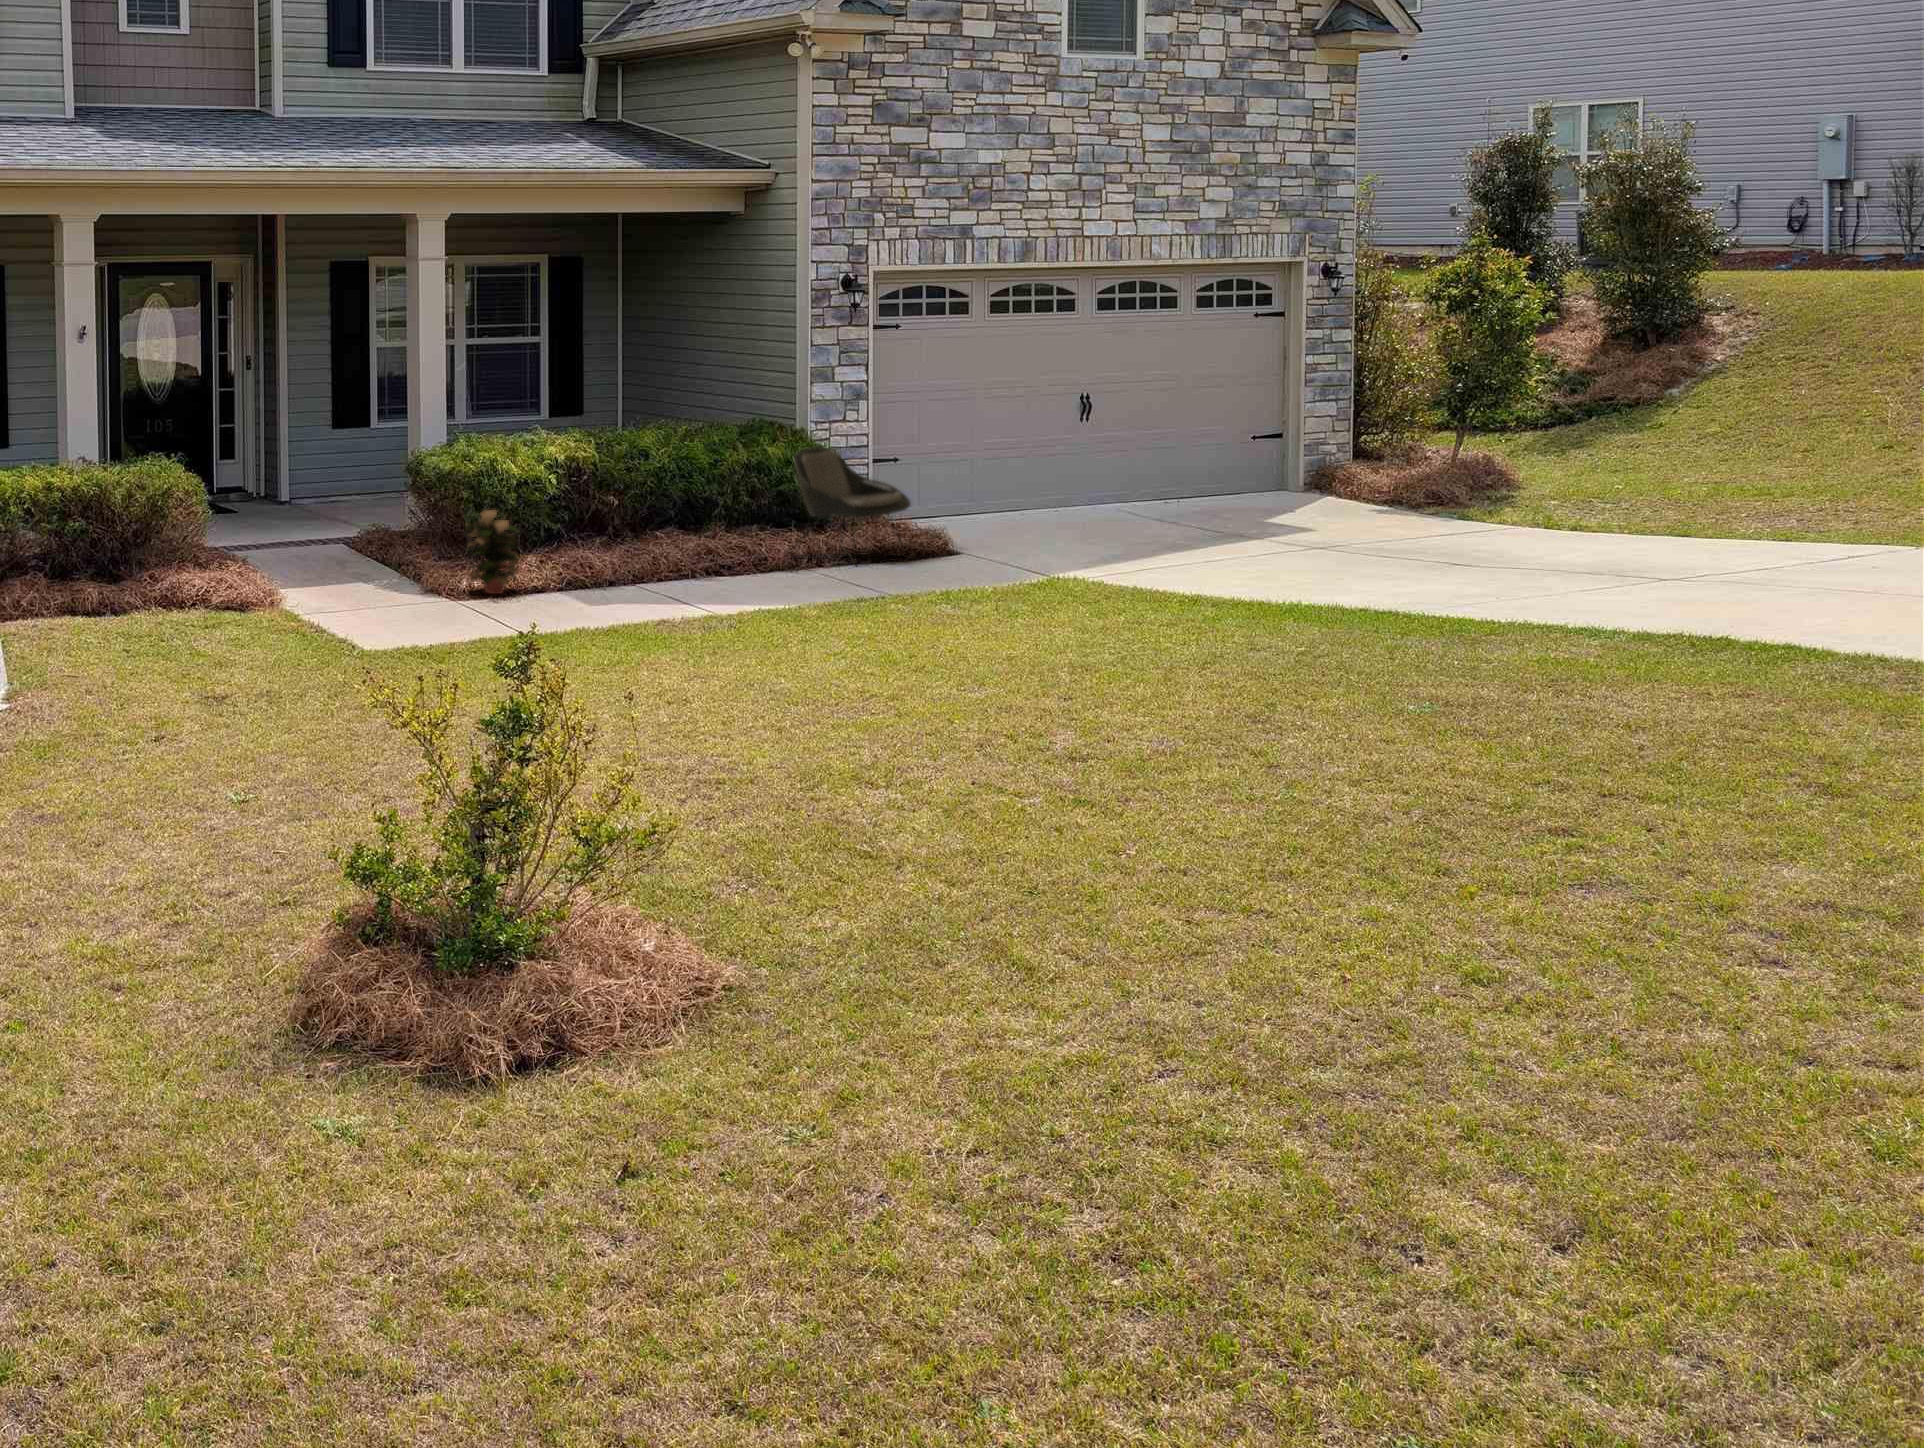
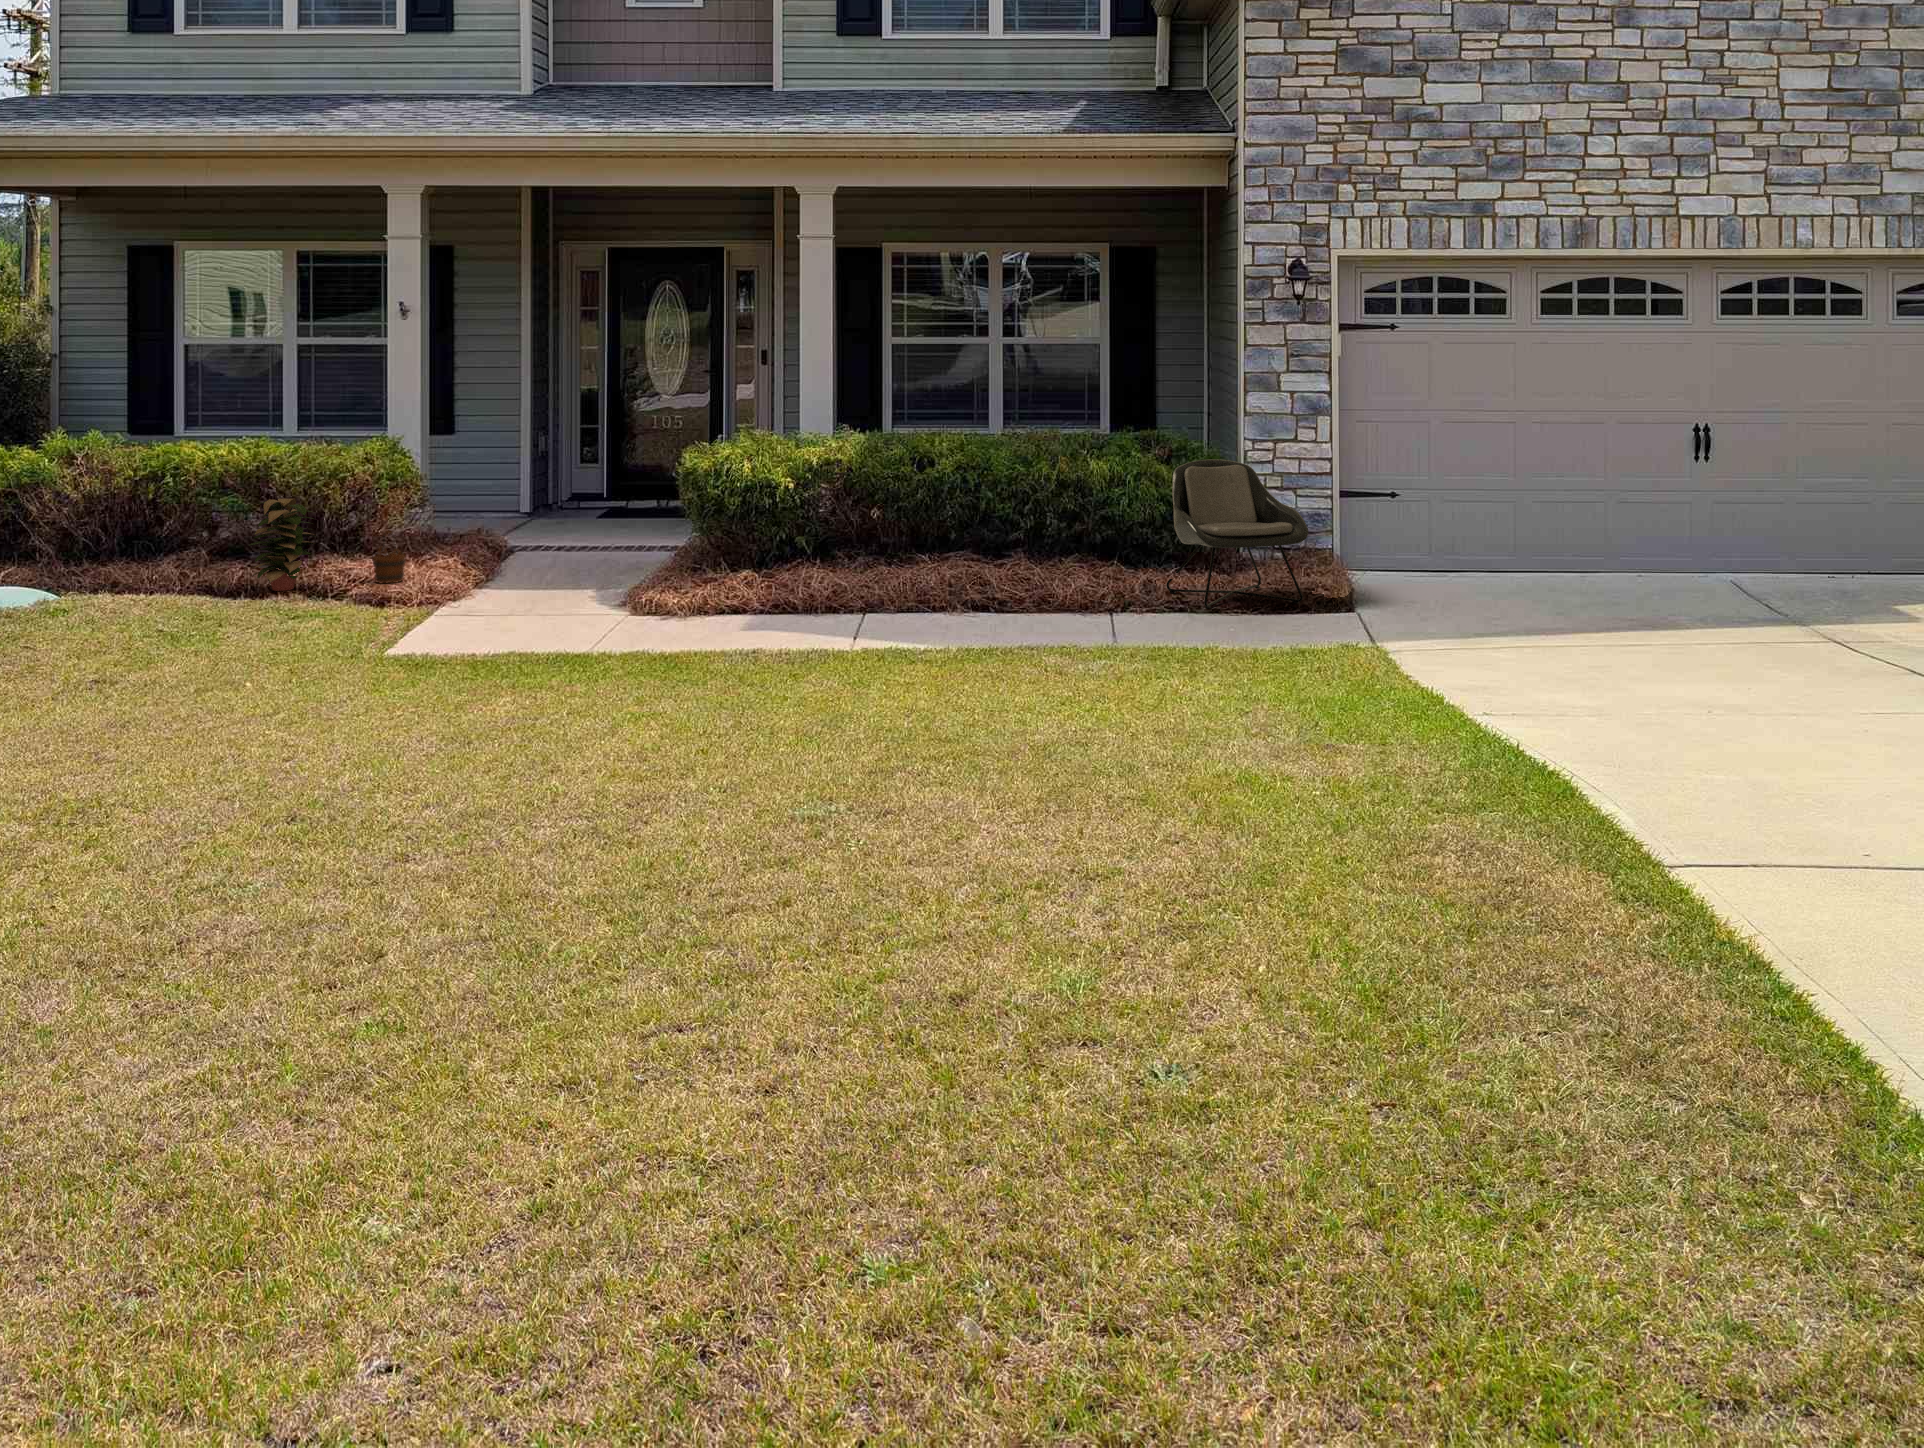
decorative plant: present [467,510,518,594] -> present [250,499,316,591]
wooden bucket: none [108,566,139,618] -> present [373,531,405,583]

